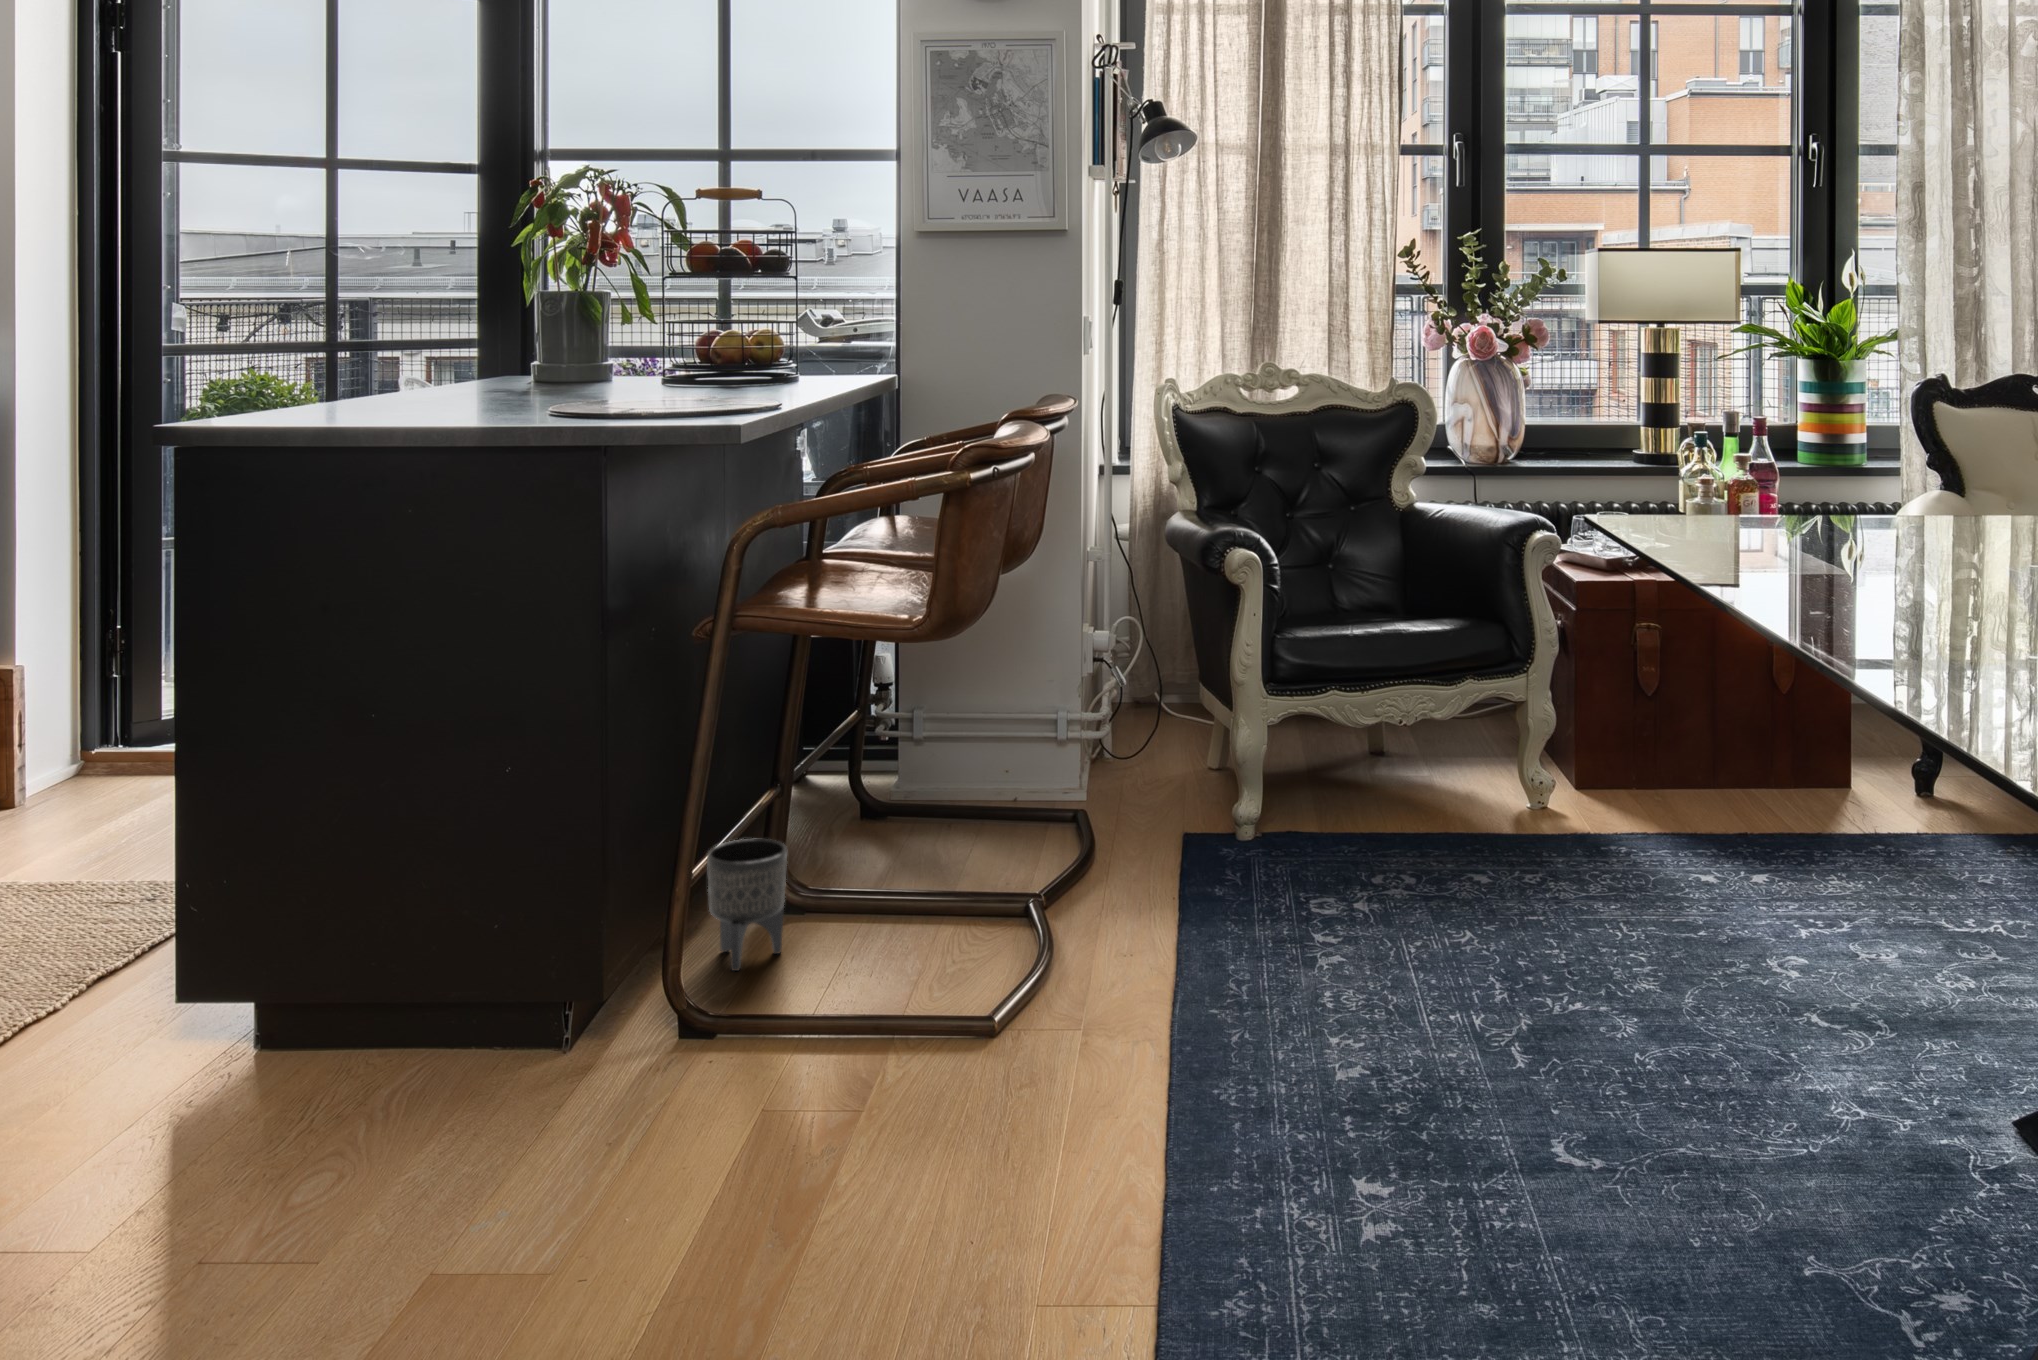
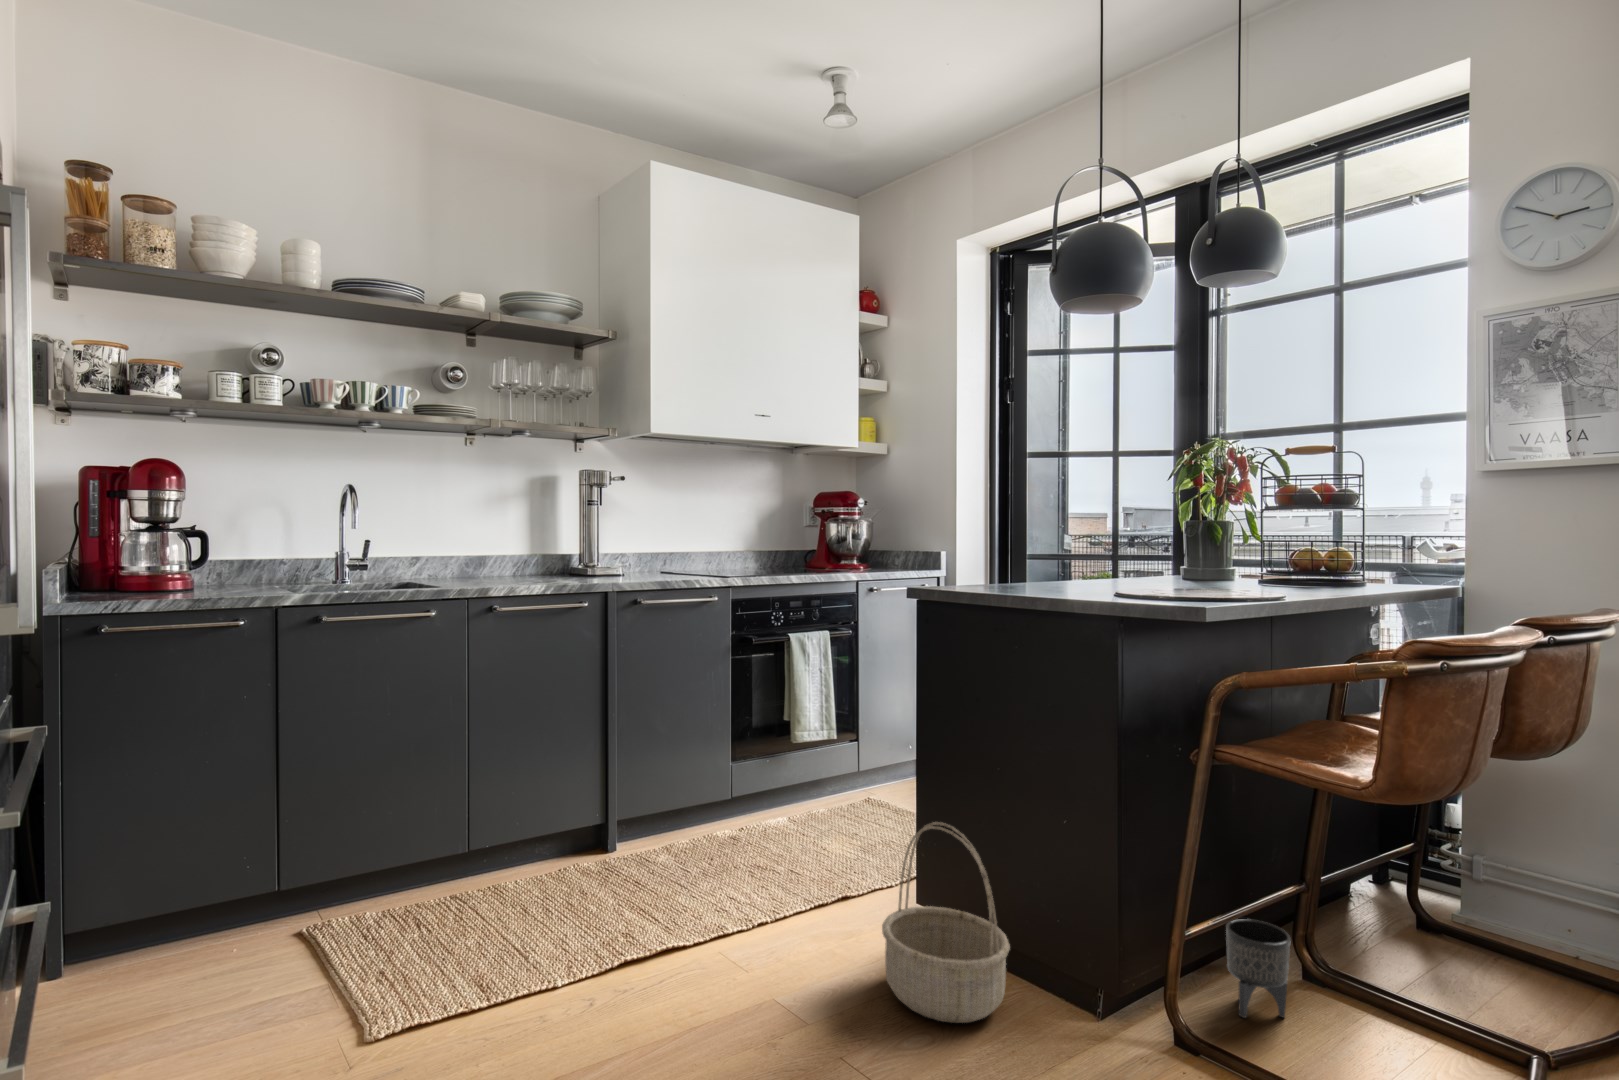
basket: none [185,816,437,1147] -> present [882,822,1010,1023]

